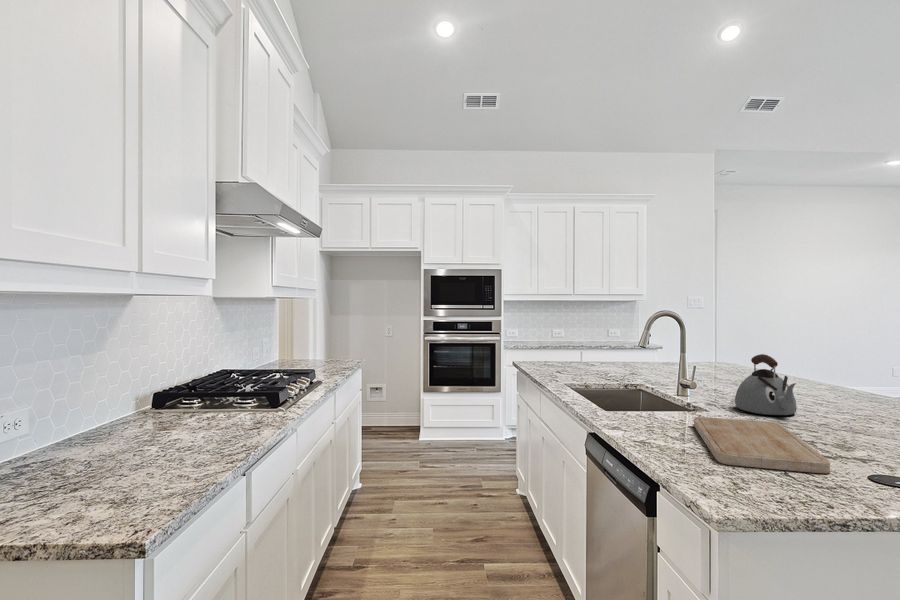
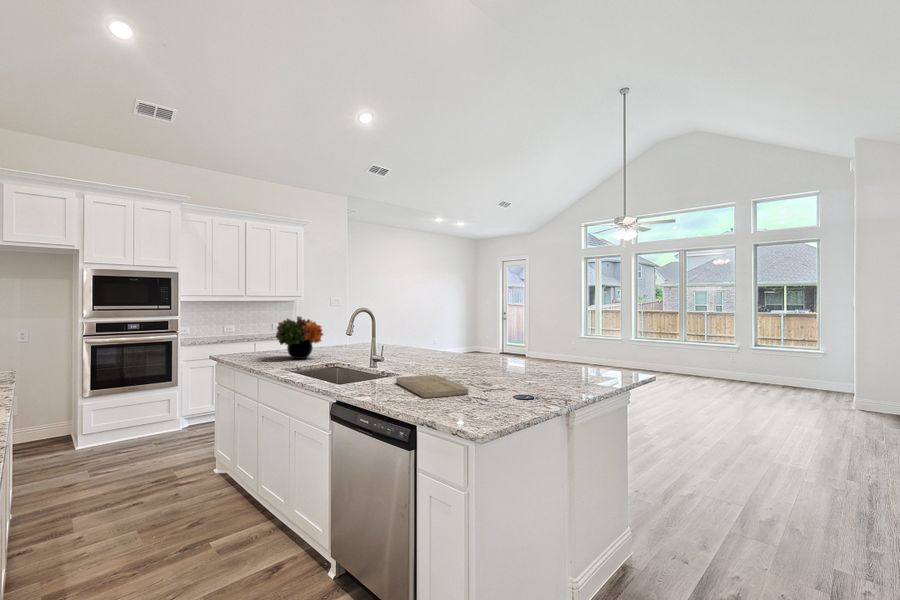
flower arrangement: none [564,318,628,373] -> present [276,316,324,359]
kettle: present [735,354,797,415] -> none [407,338,439,373]

